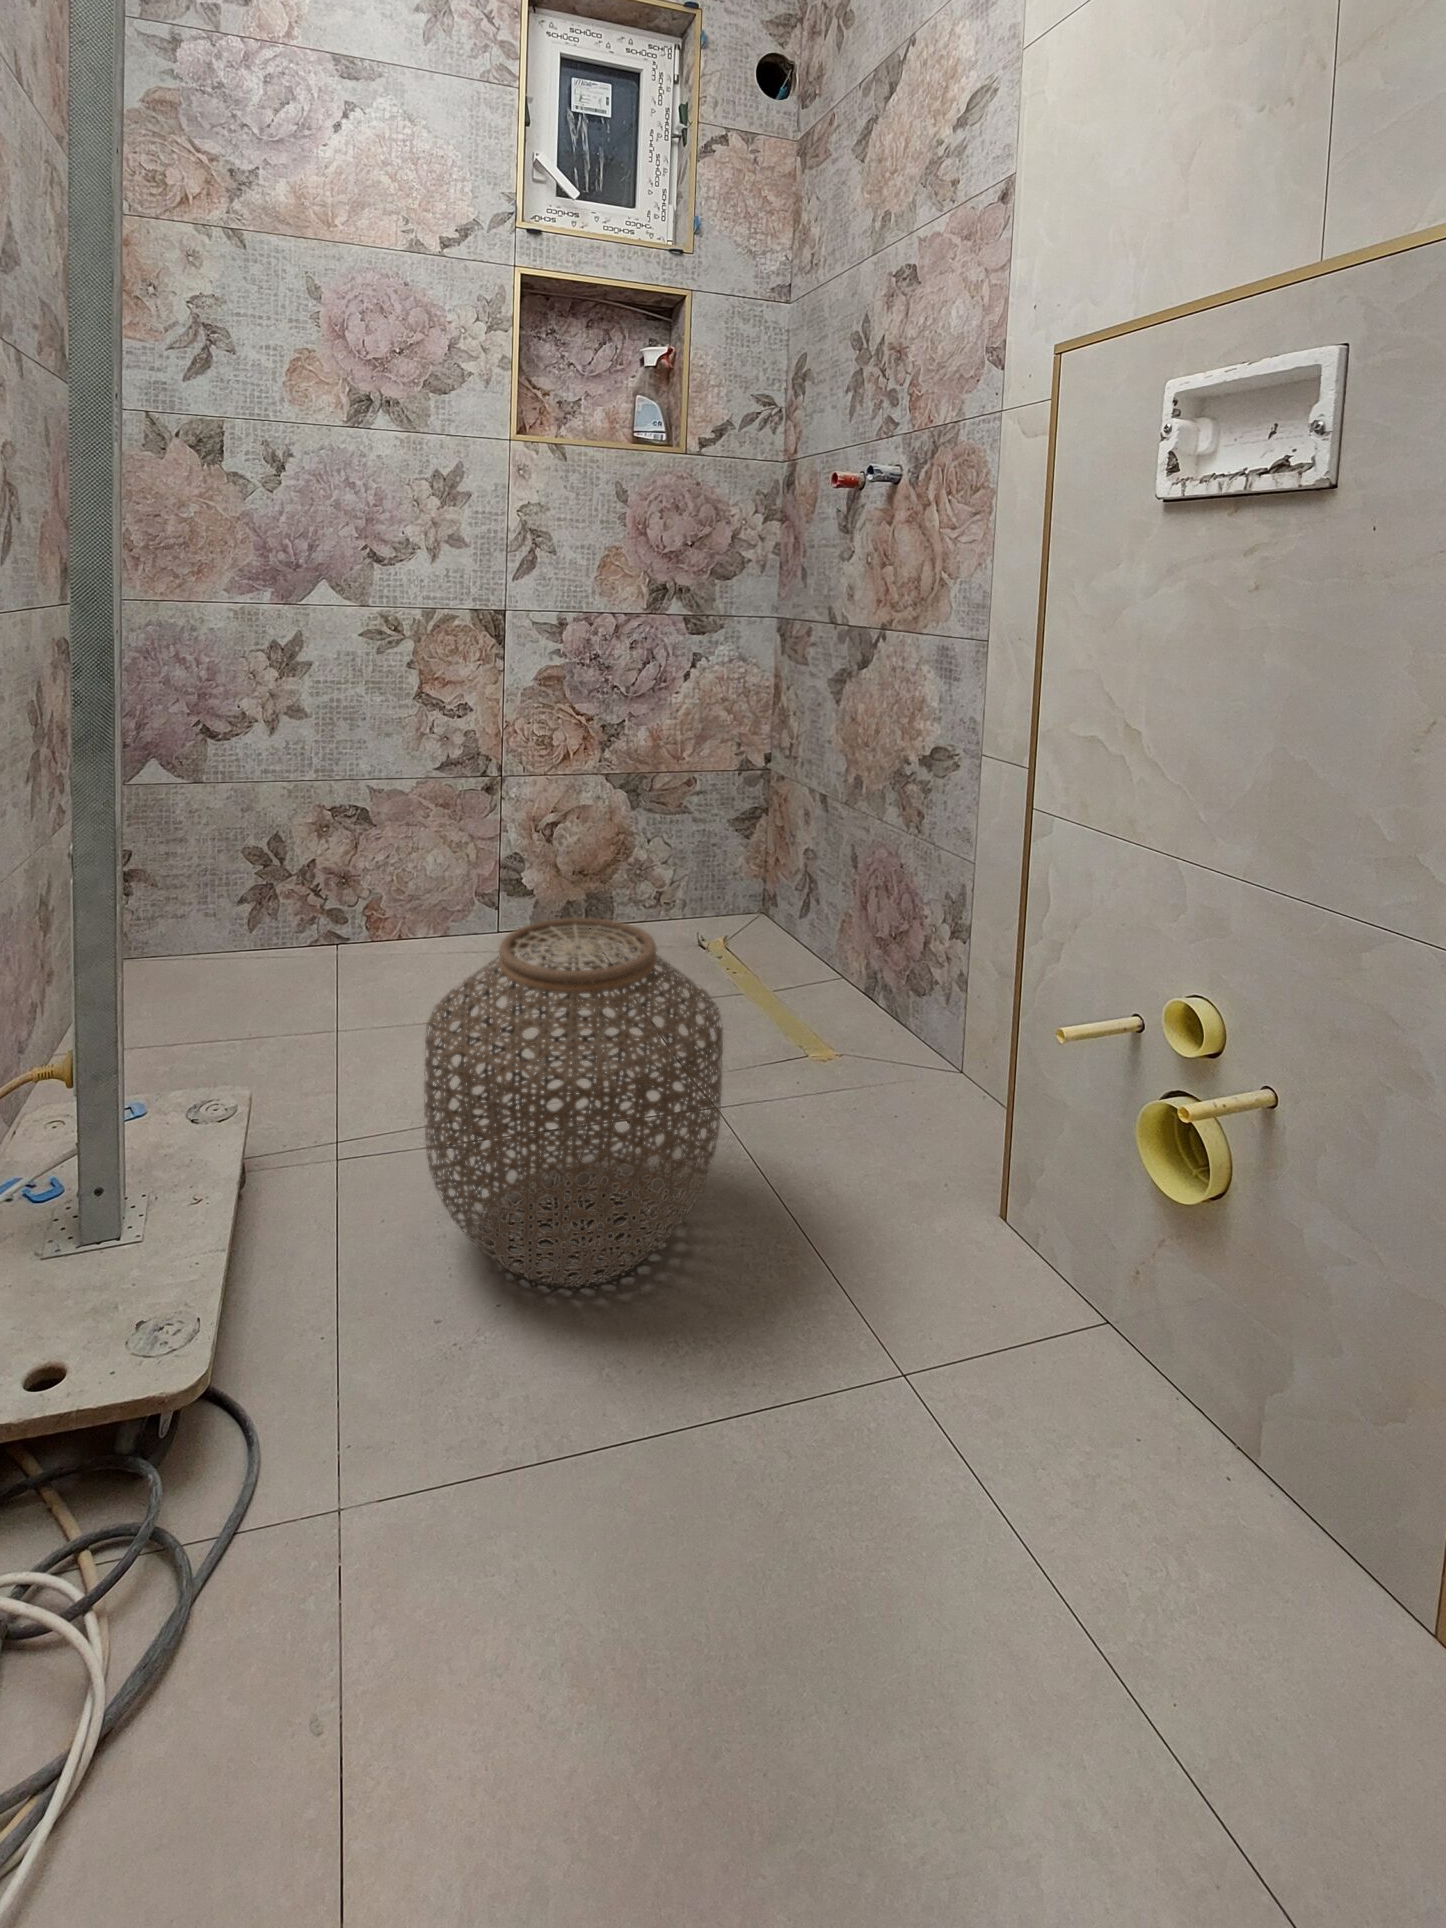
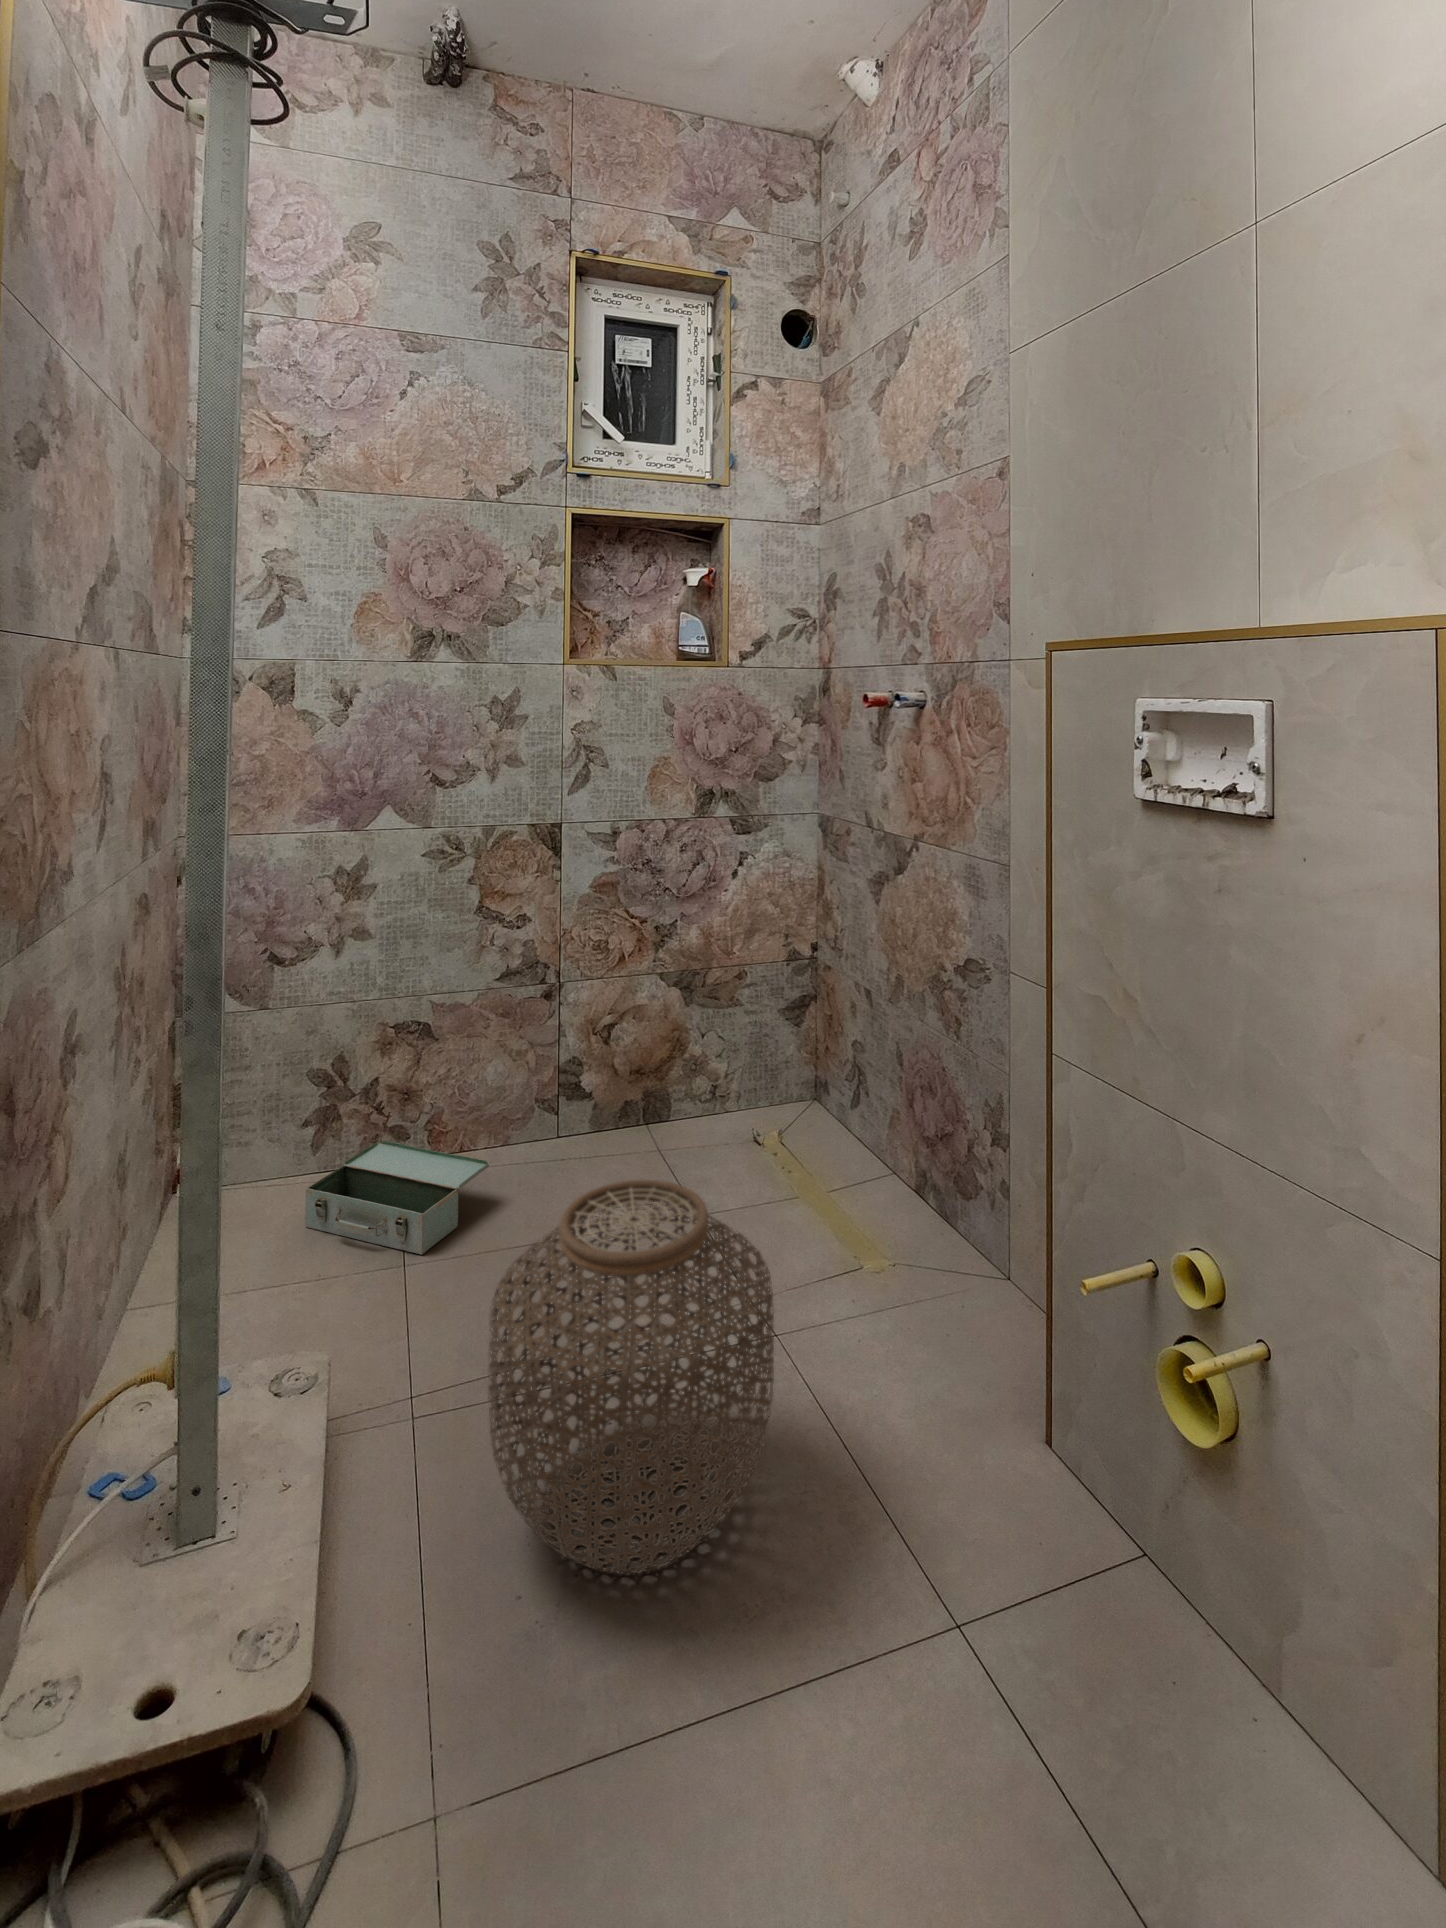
toolbox: none [243,919,428,1019] -> present [305,1141,489,1255]

